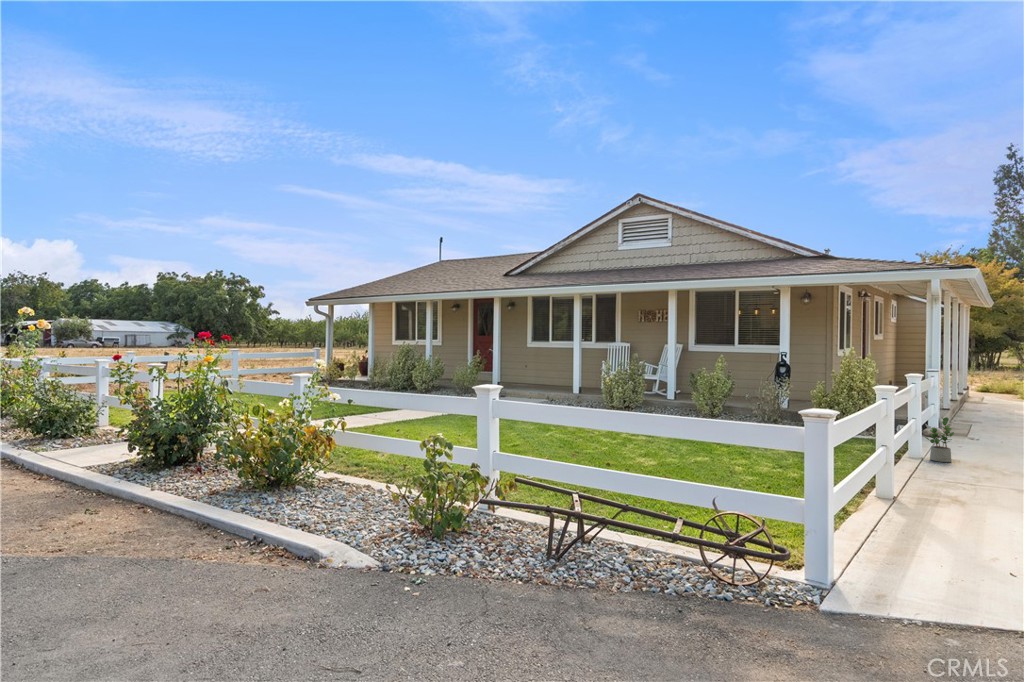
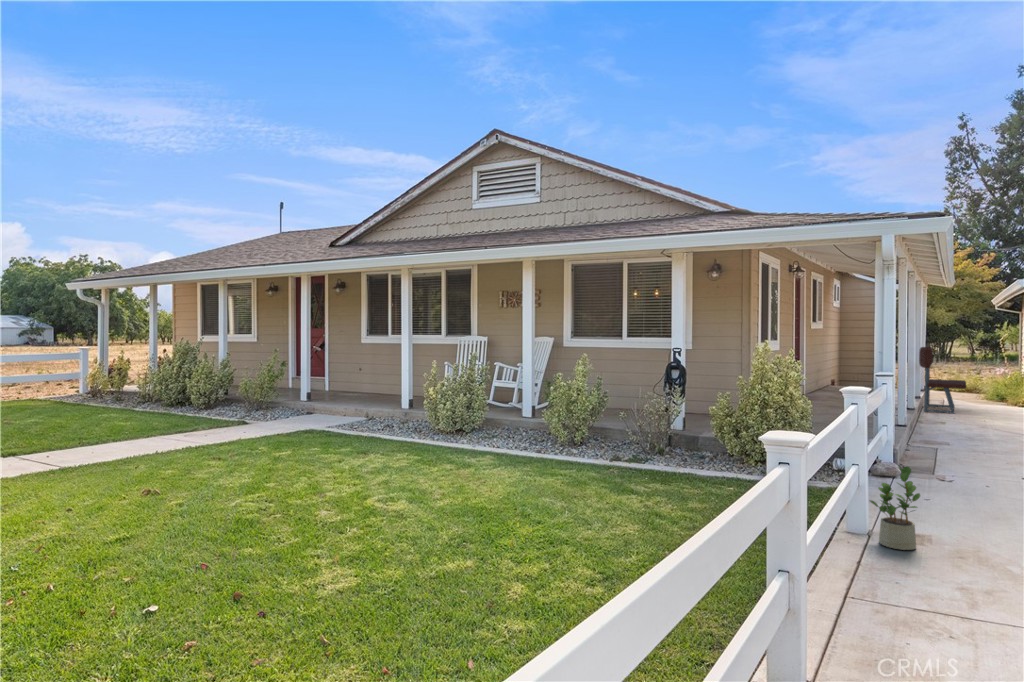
bench: none [963,355,1001,407] -> present [919,347,966,414]

